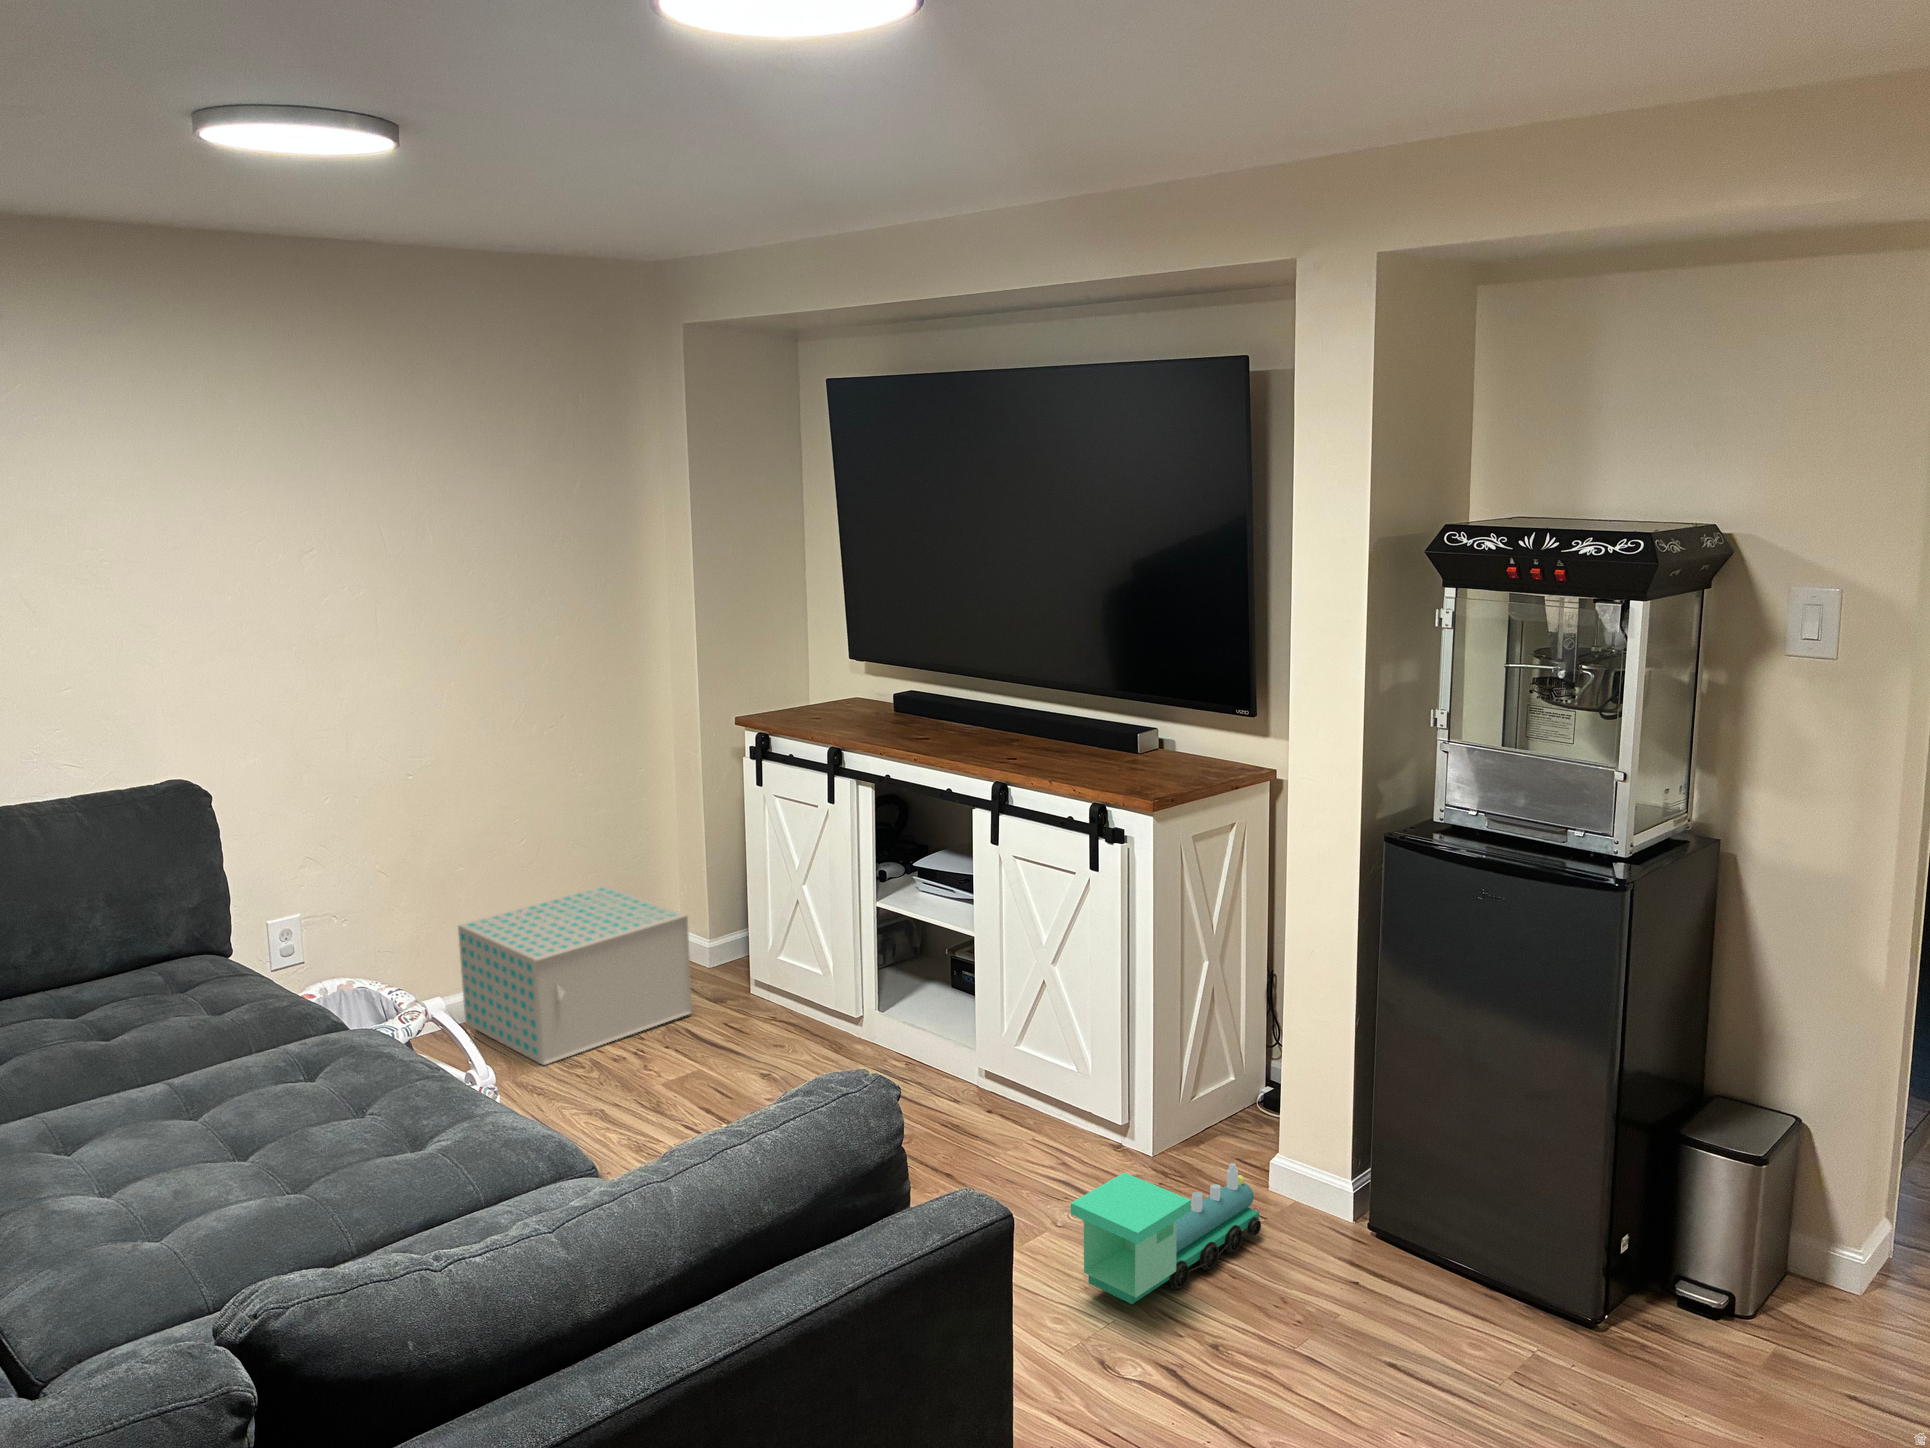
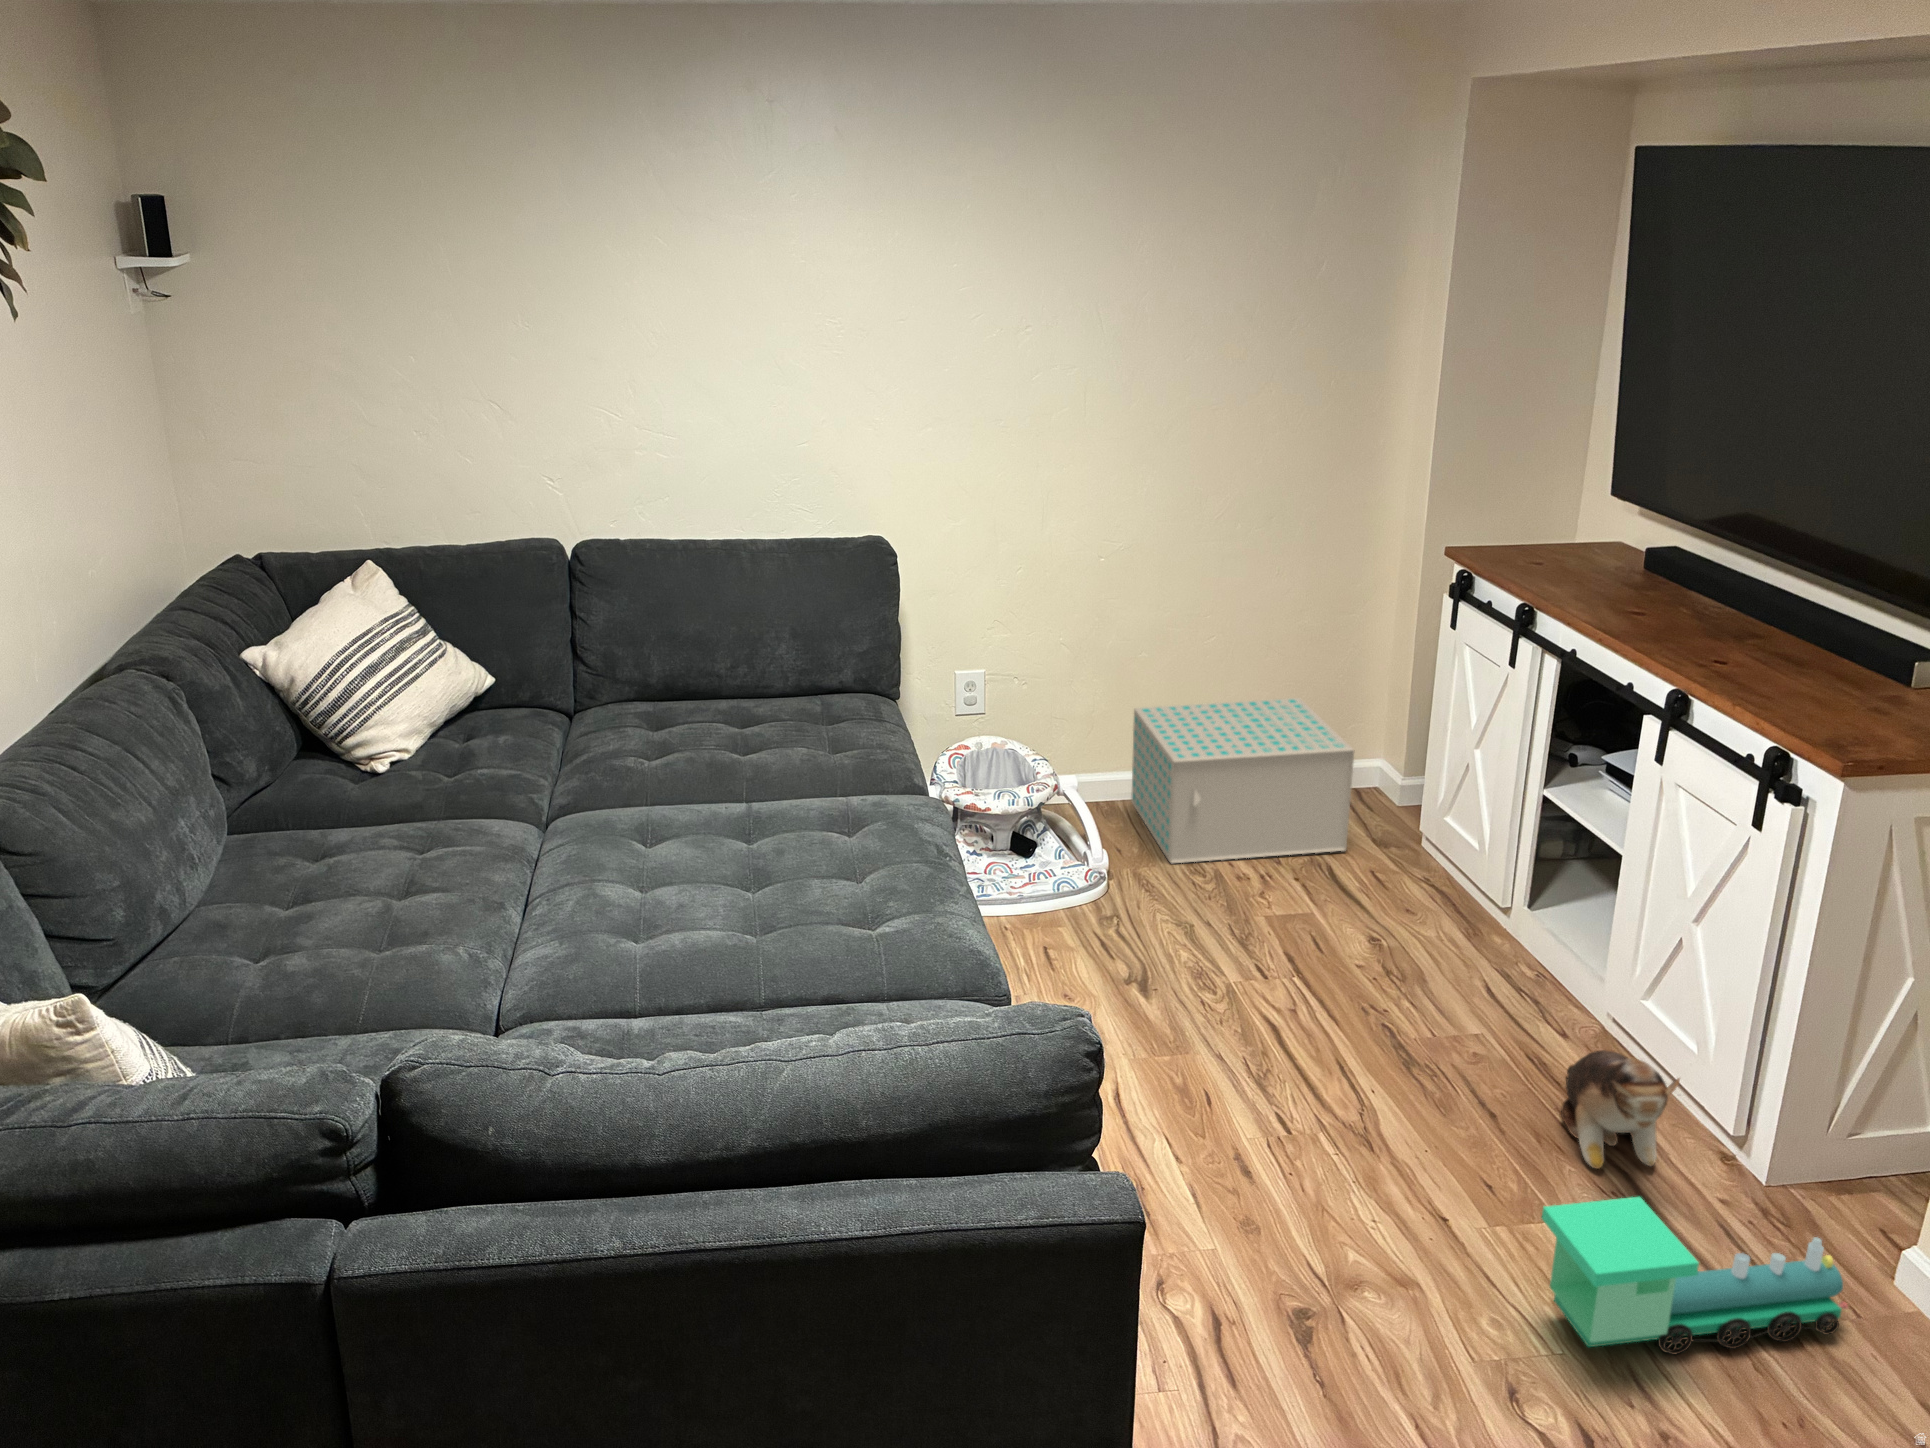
plush toy: none [978,1078,1101,1186] -> present [1561,1050,1680,1169]

